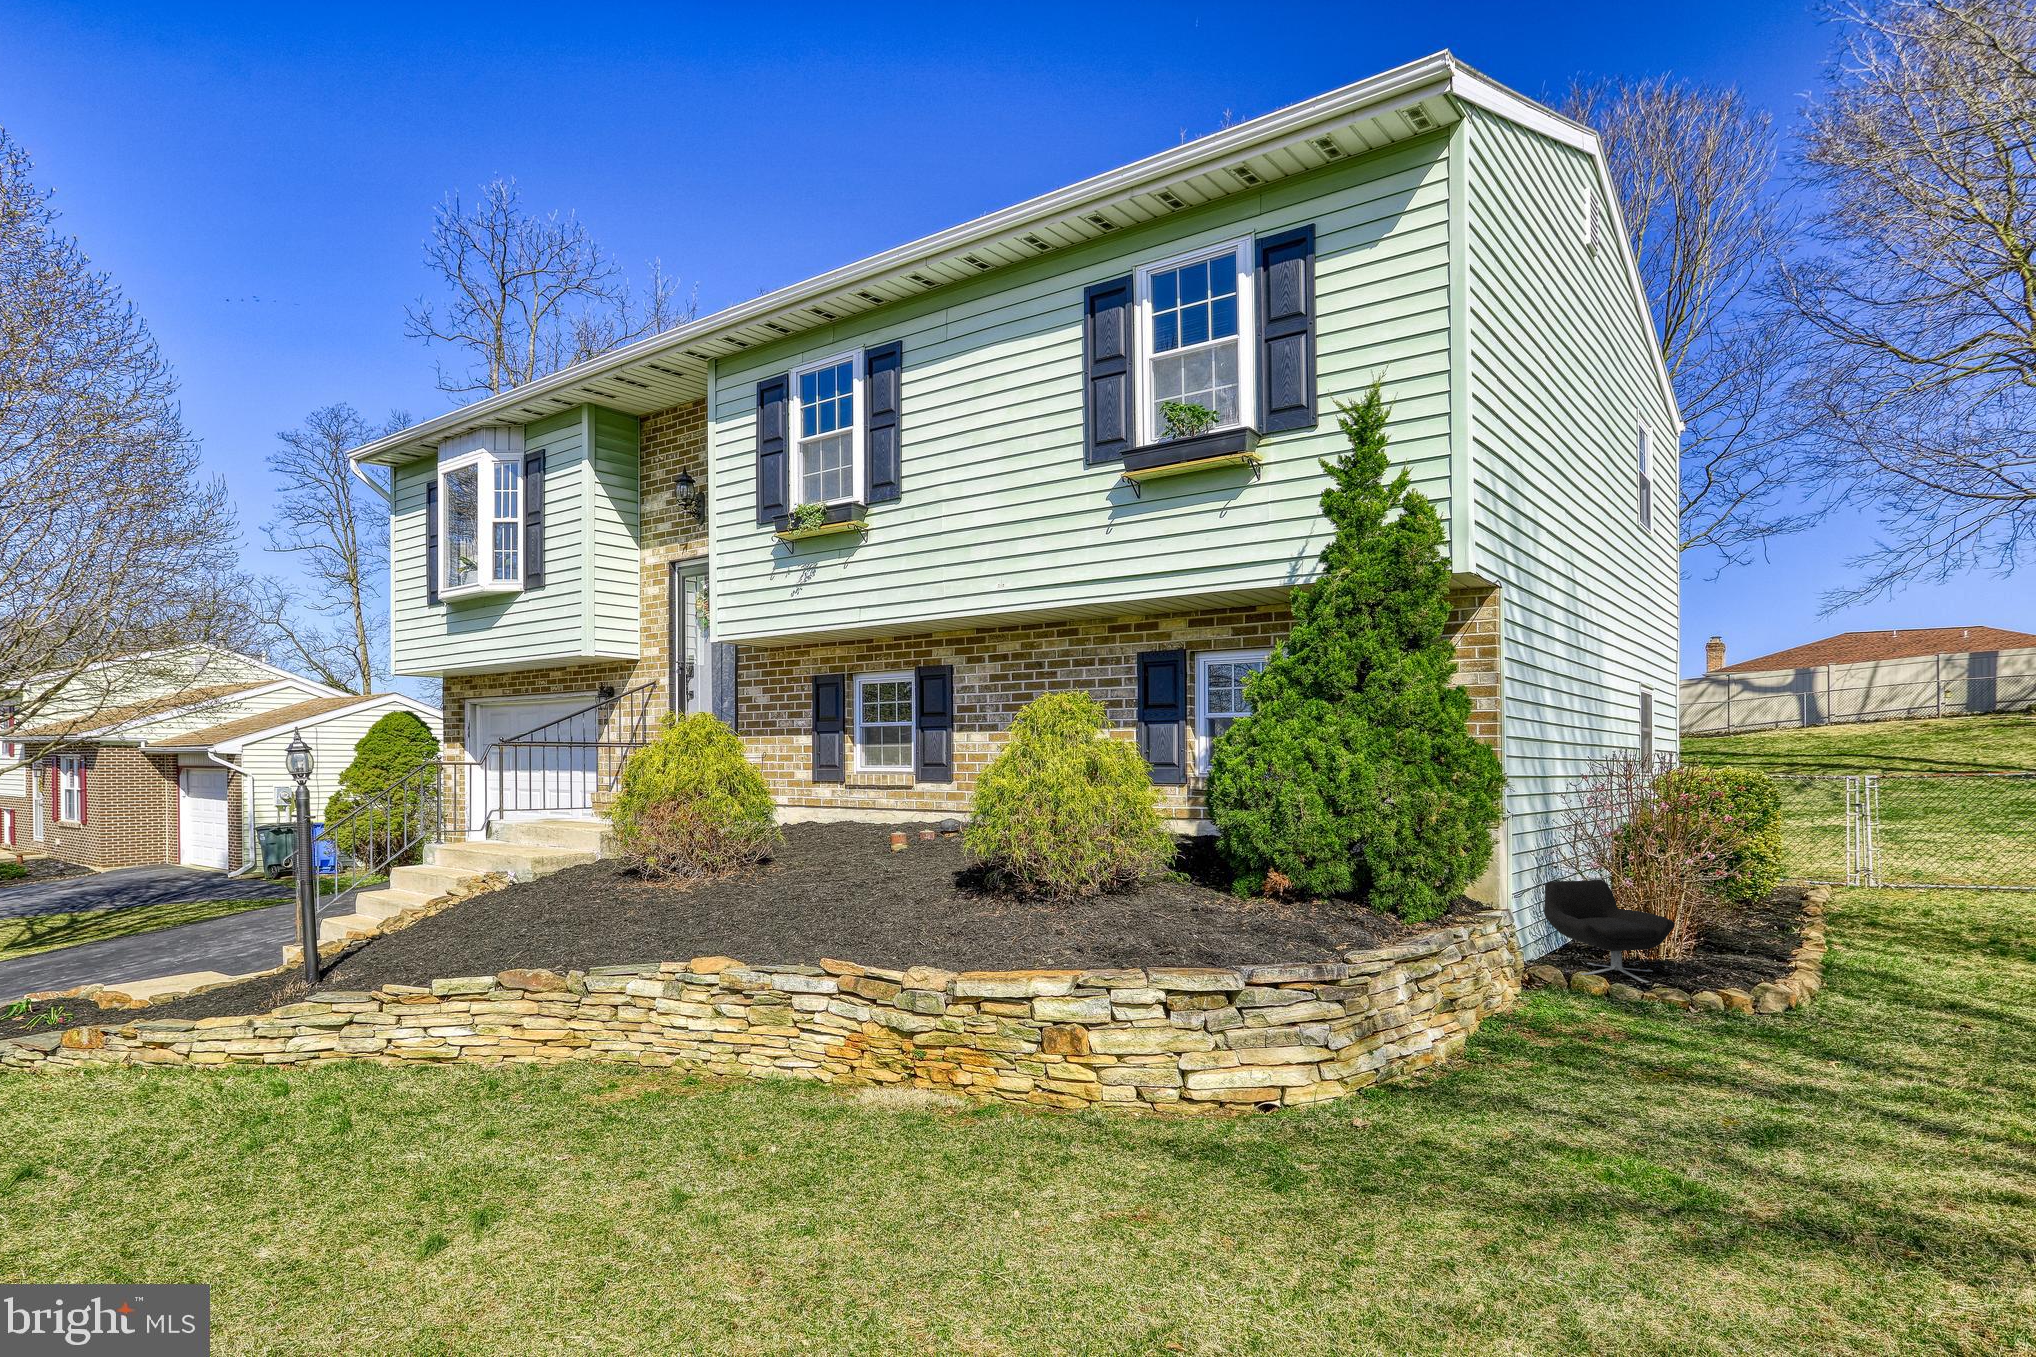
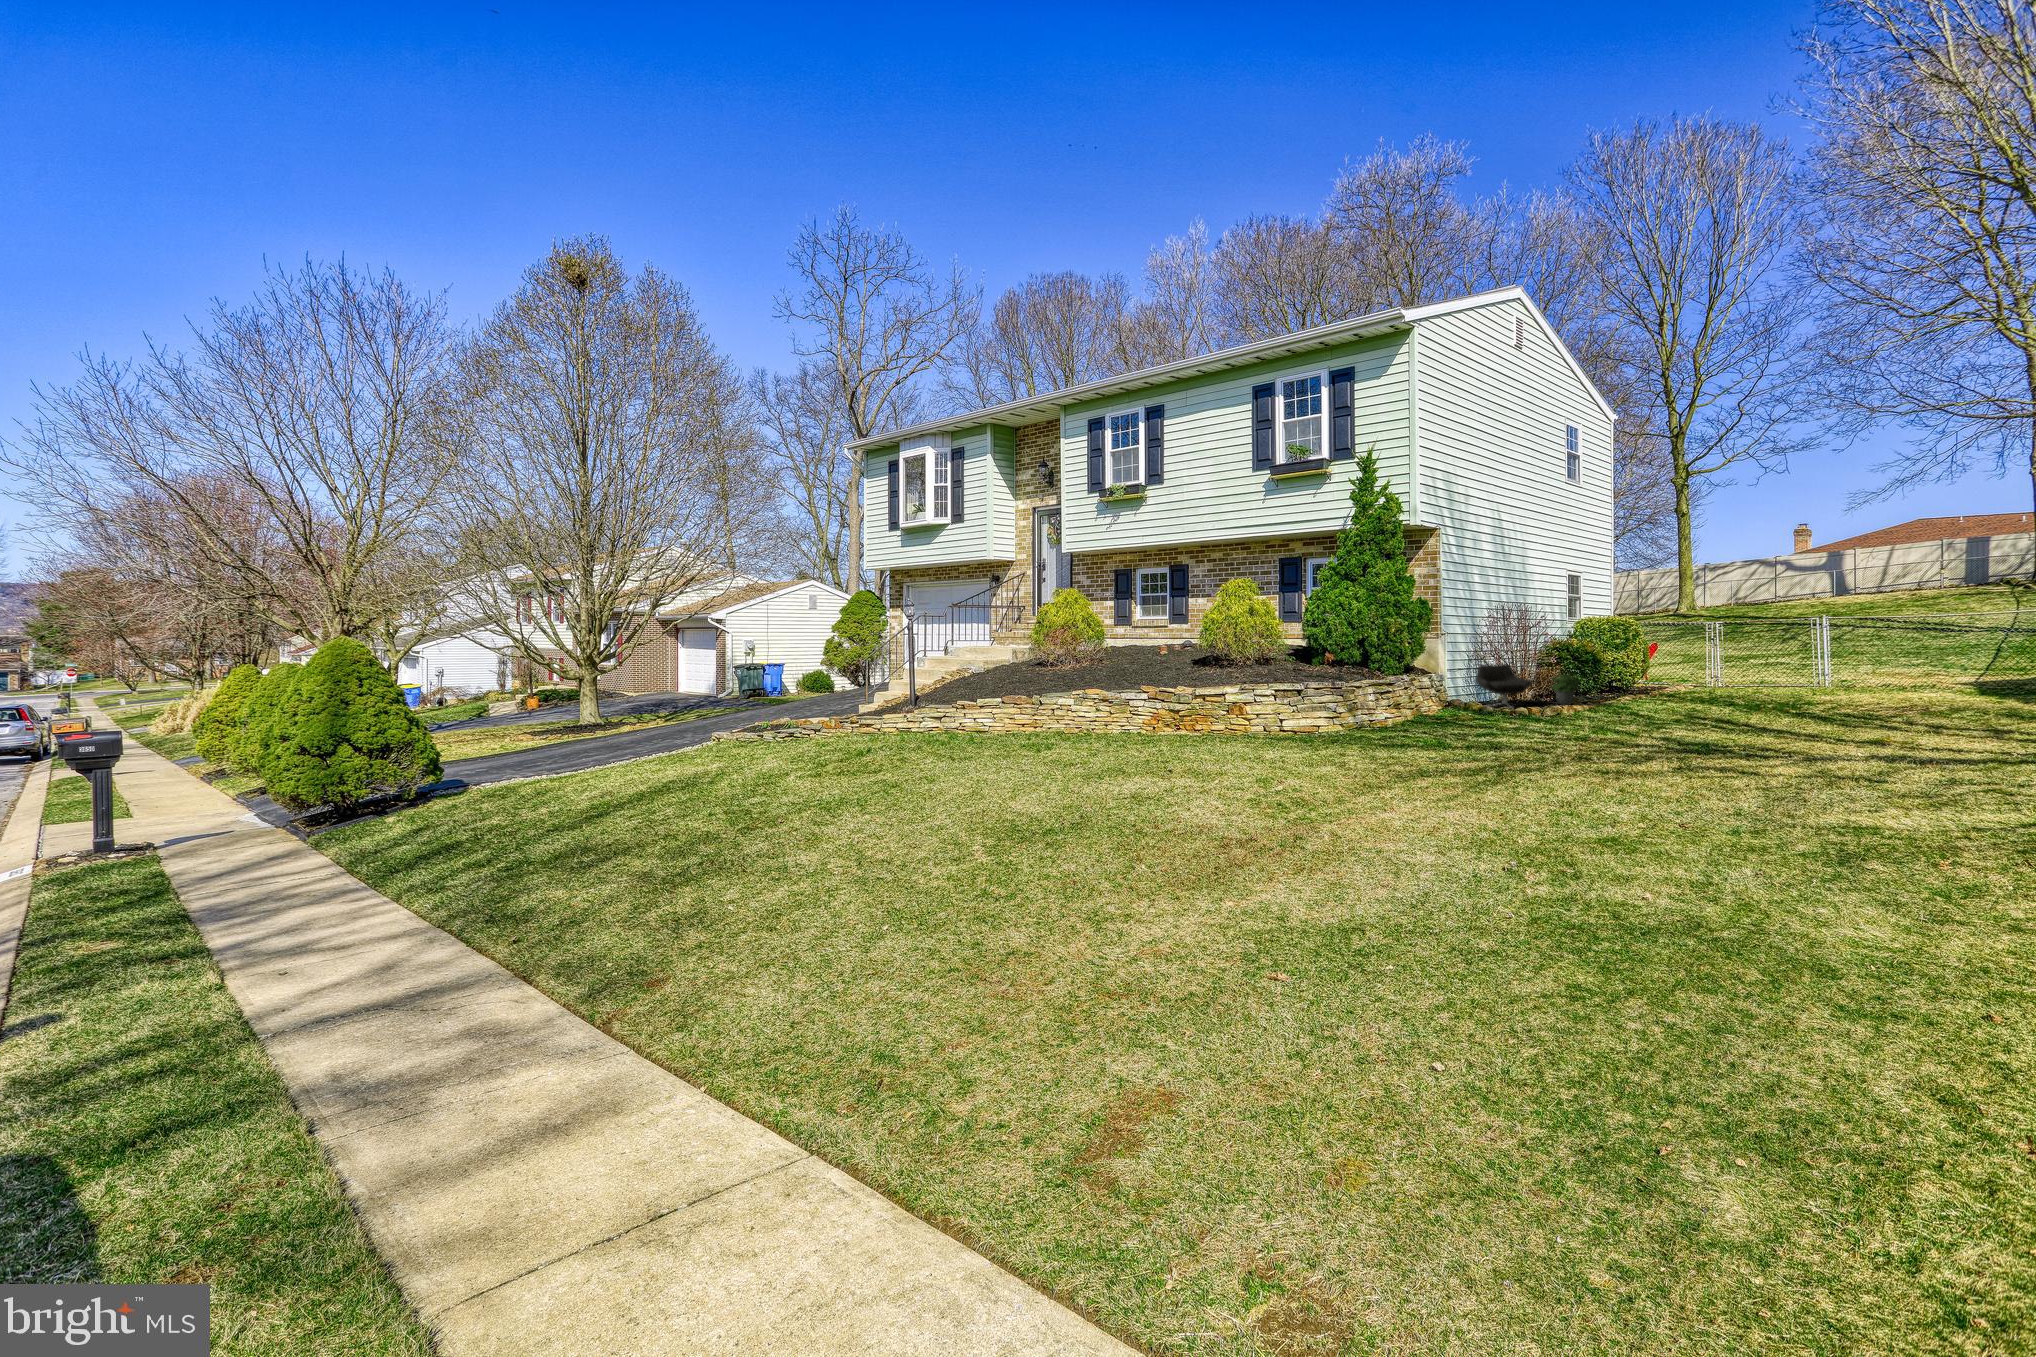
potted plant: none [1700,901,1769,971] -> present [1551,674,1581,705]

